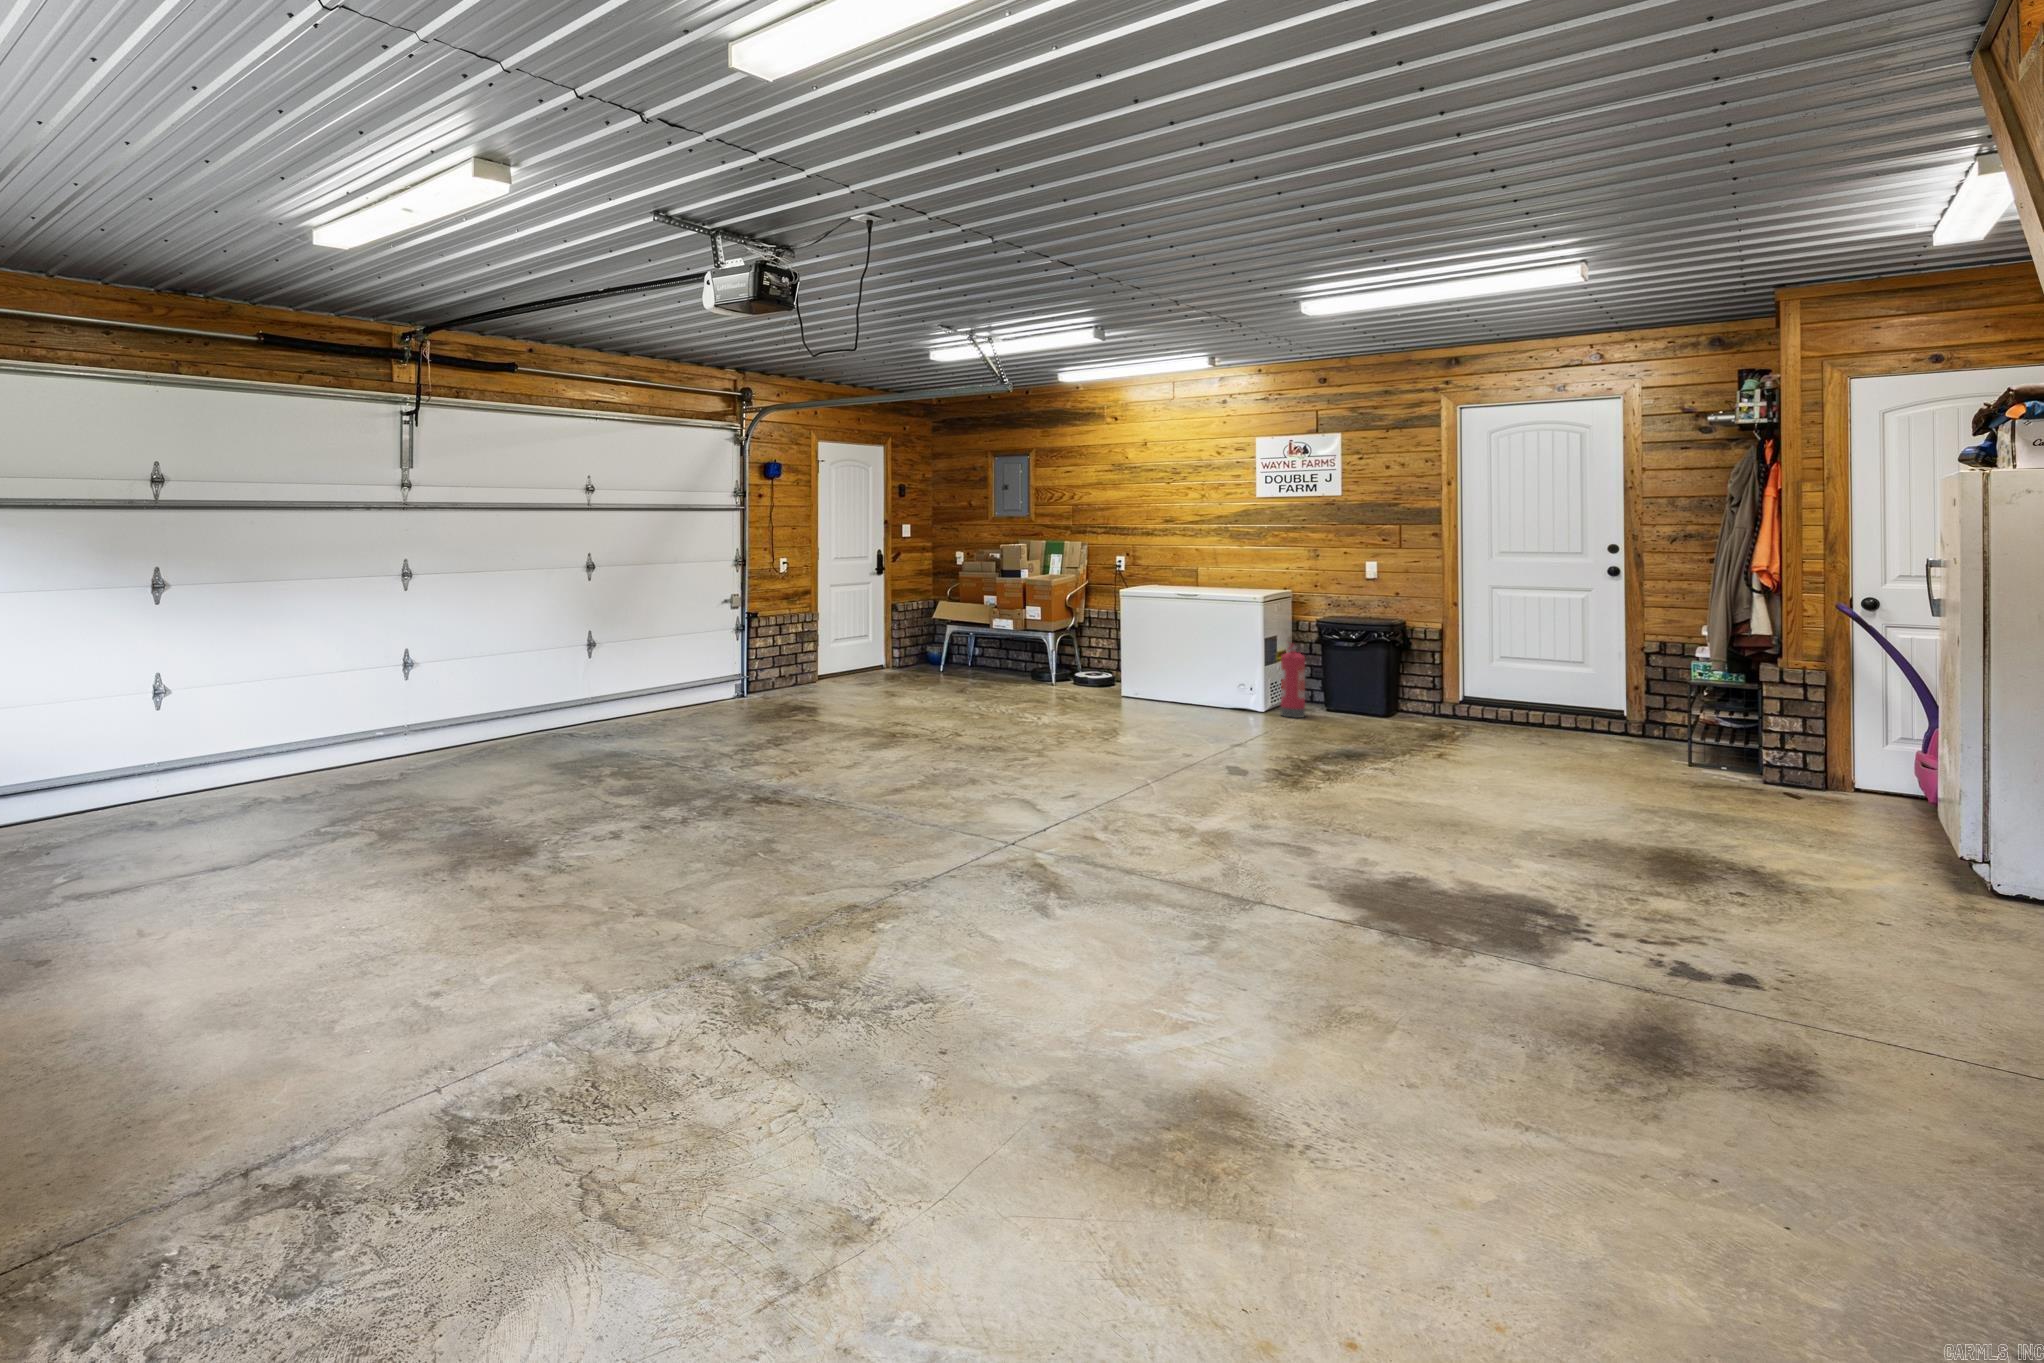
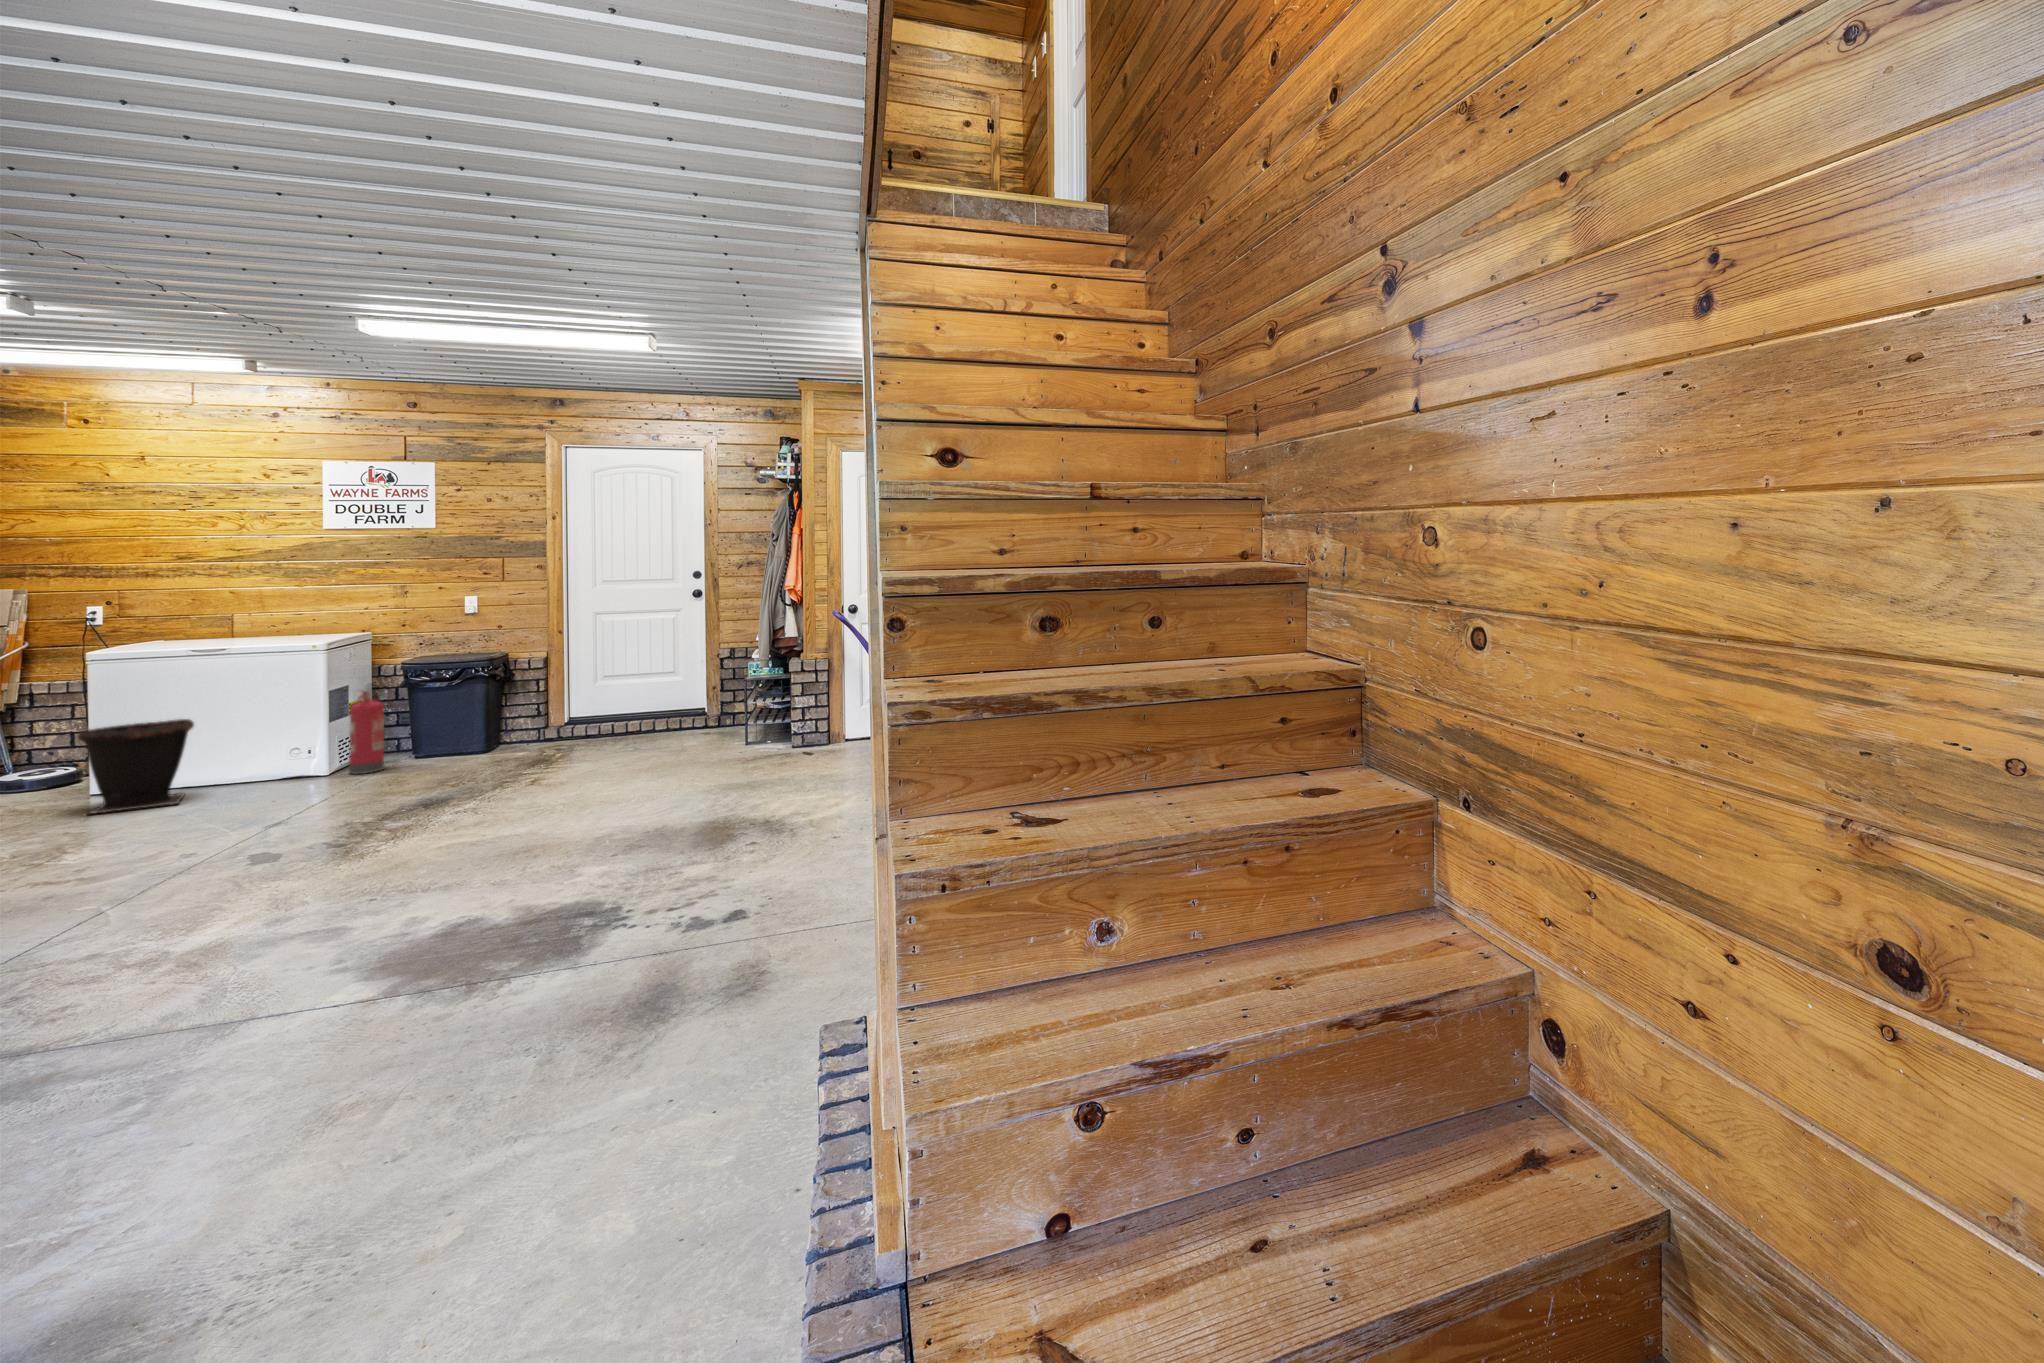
bucket: none [1126,643,1186,714] -> present [78,719,194,814]

